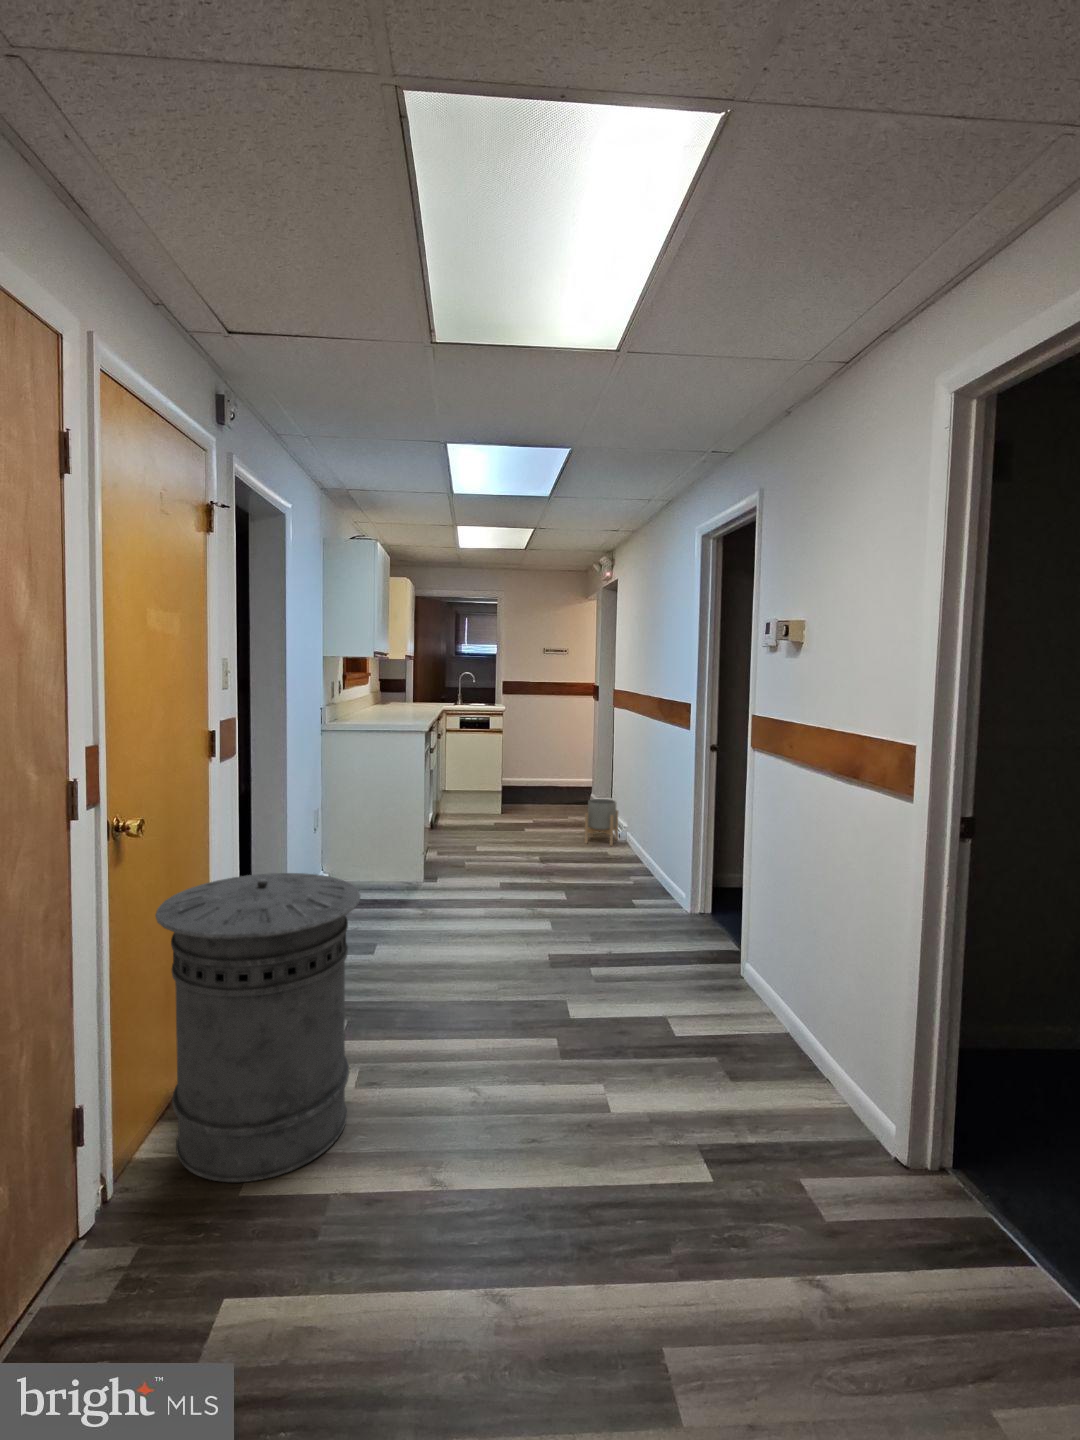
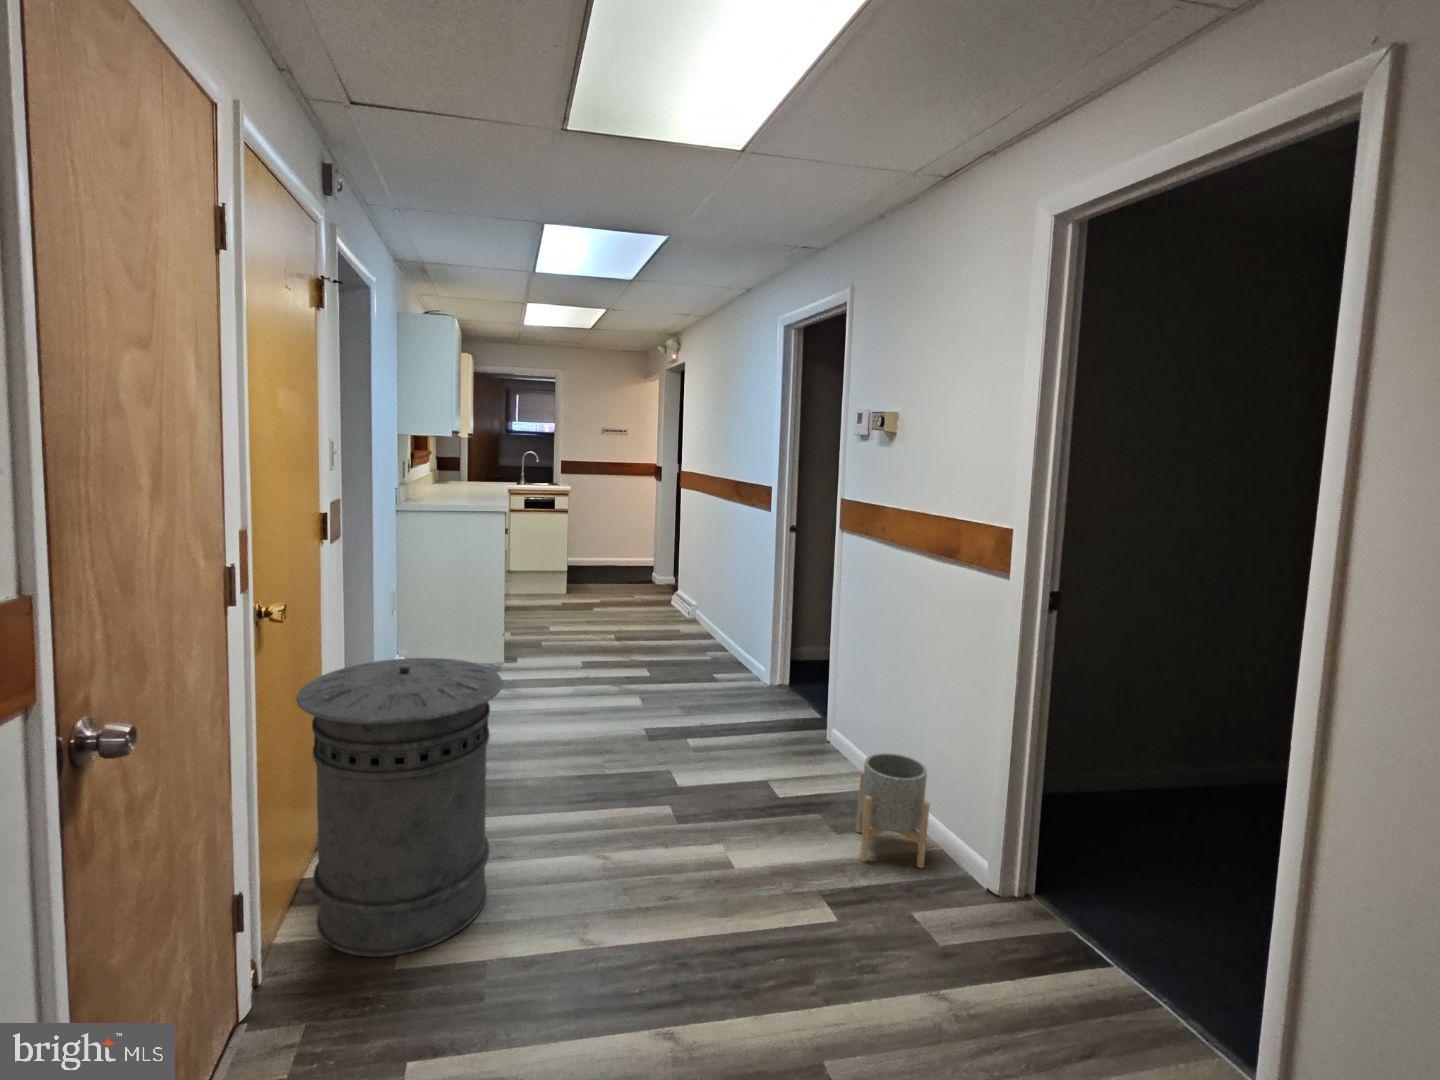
planter: present [584,799,618,846] -> present [856,753,930,868]

